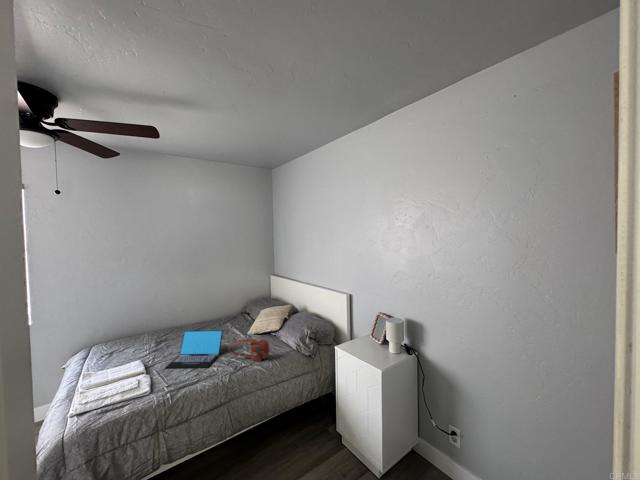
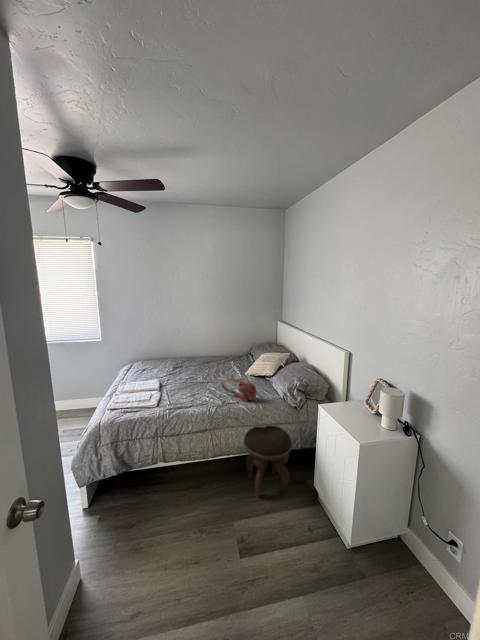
laptop: present [165,330,223,369] -> none [172,362,220,397]
footstool: none [264,378,314,465] -> present [244,426,292,498]

